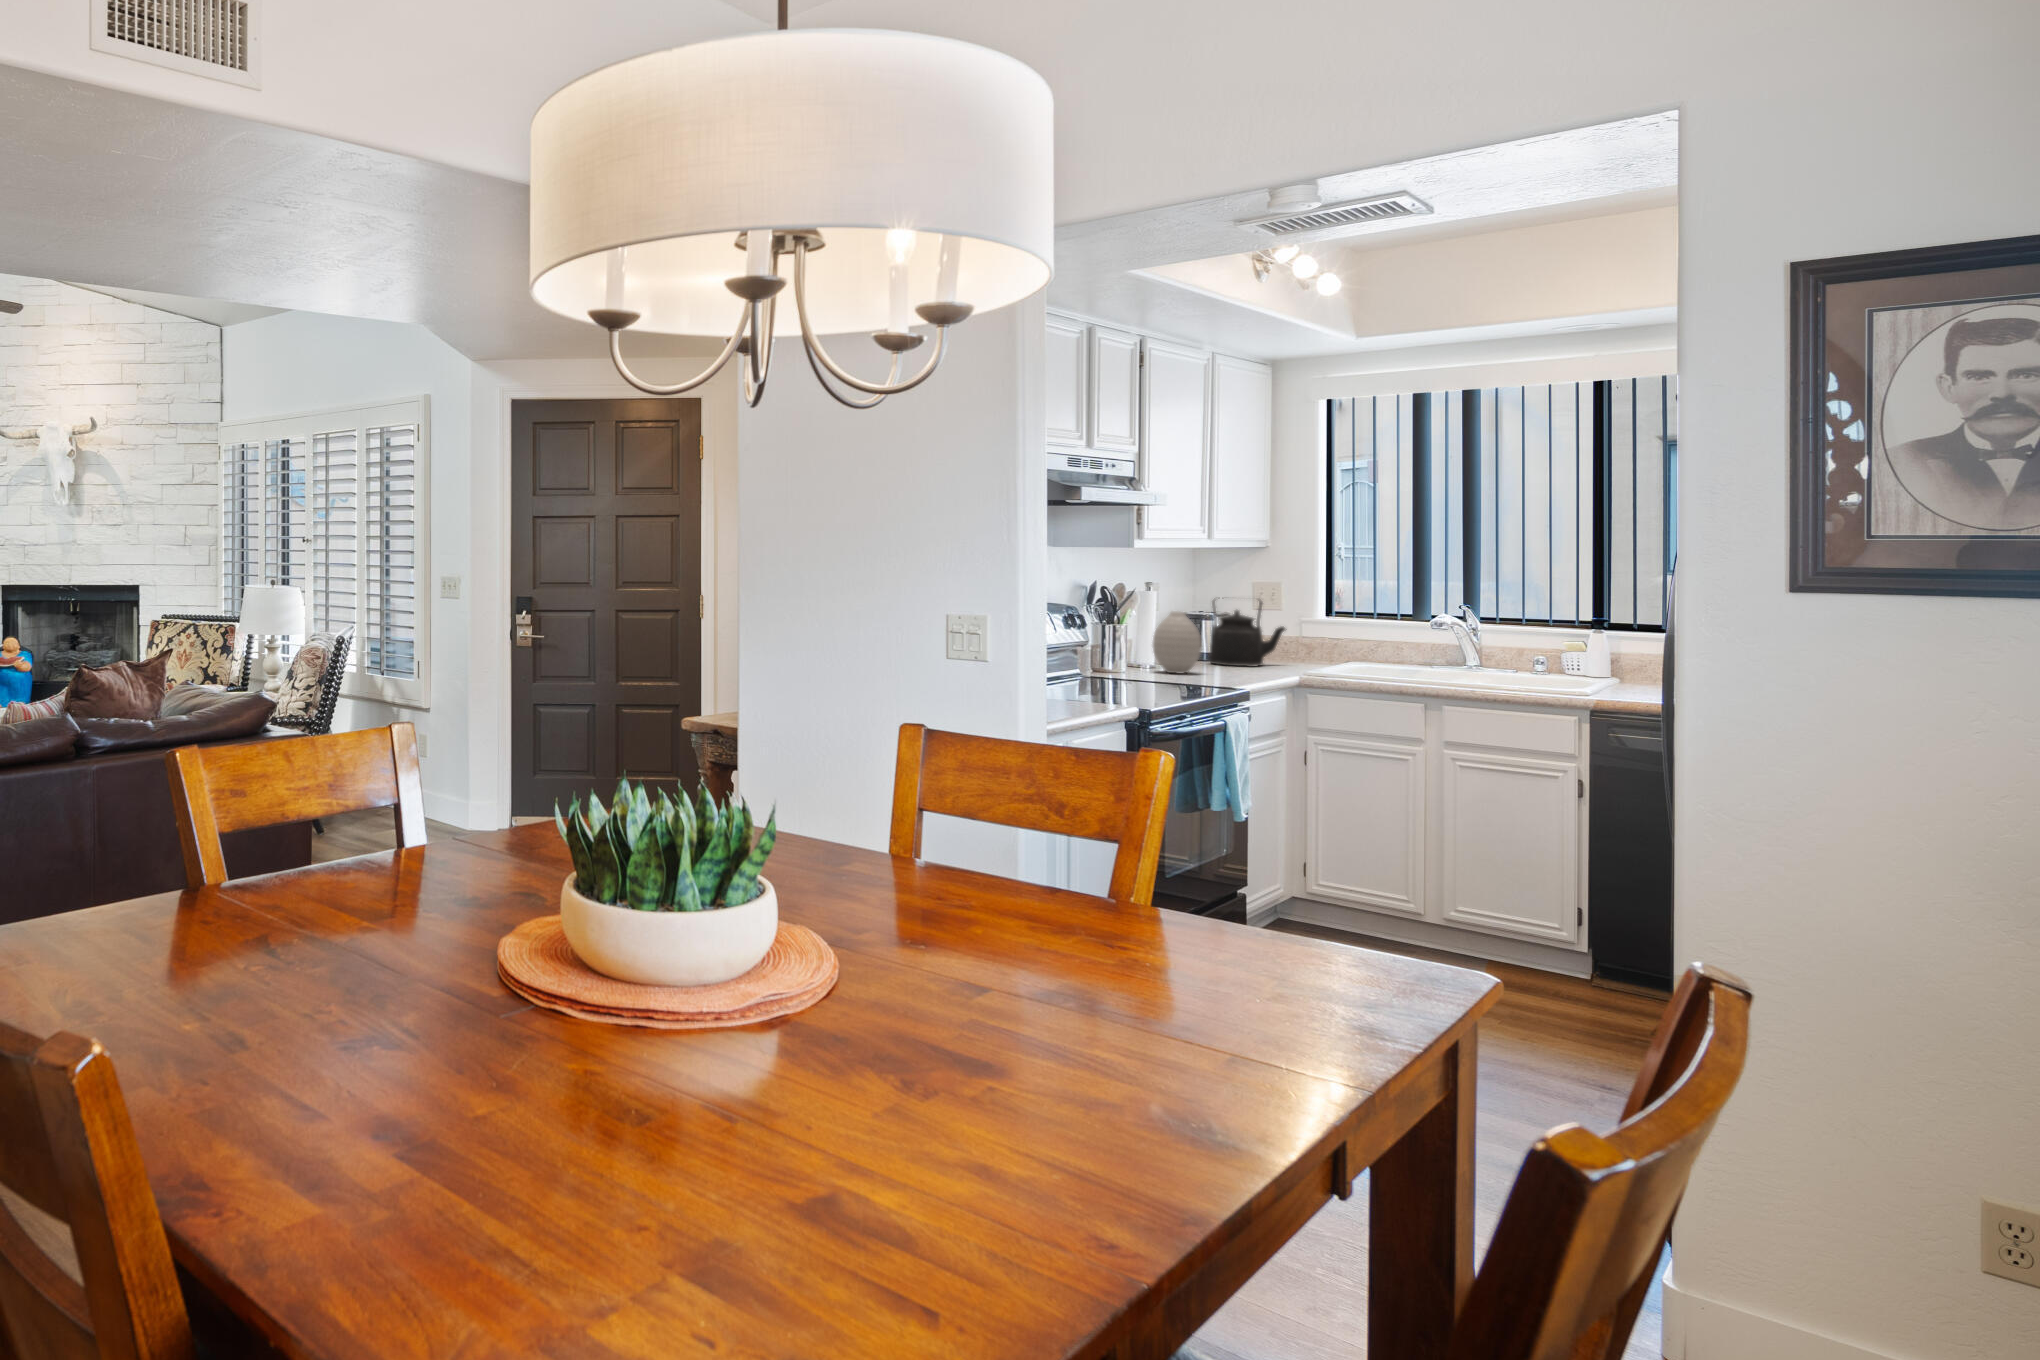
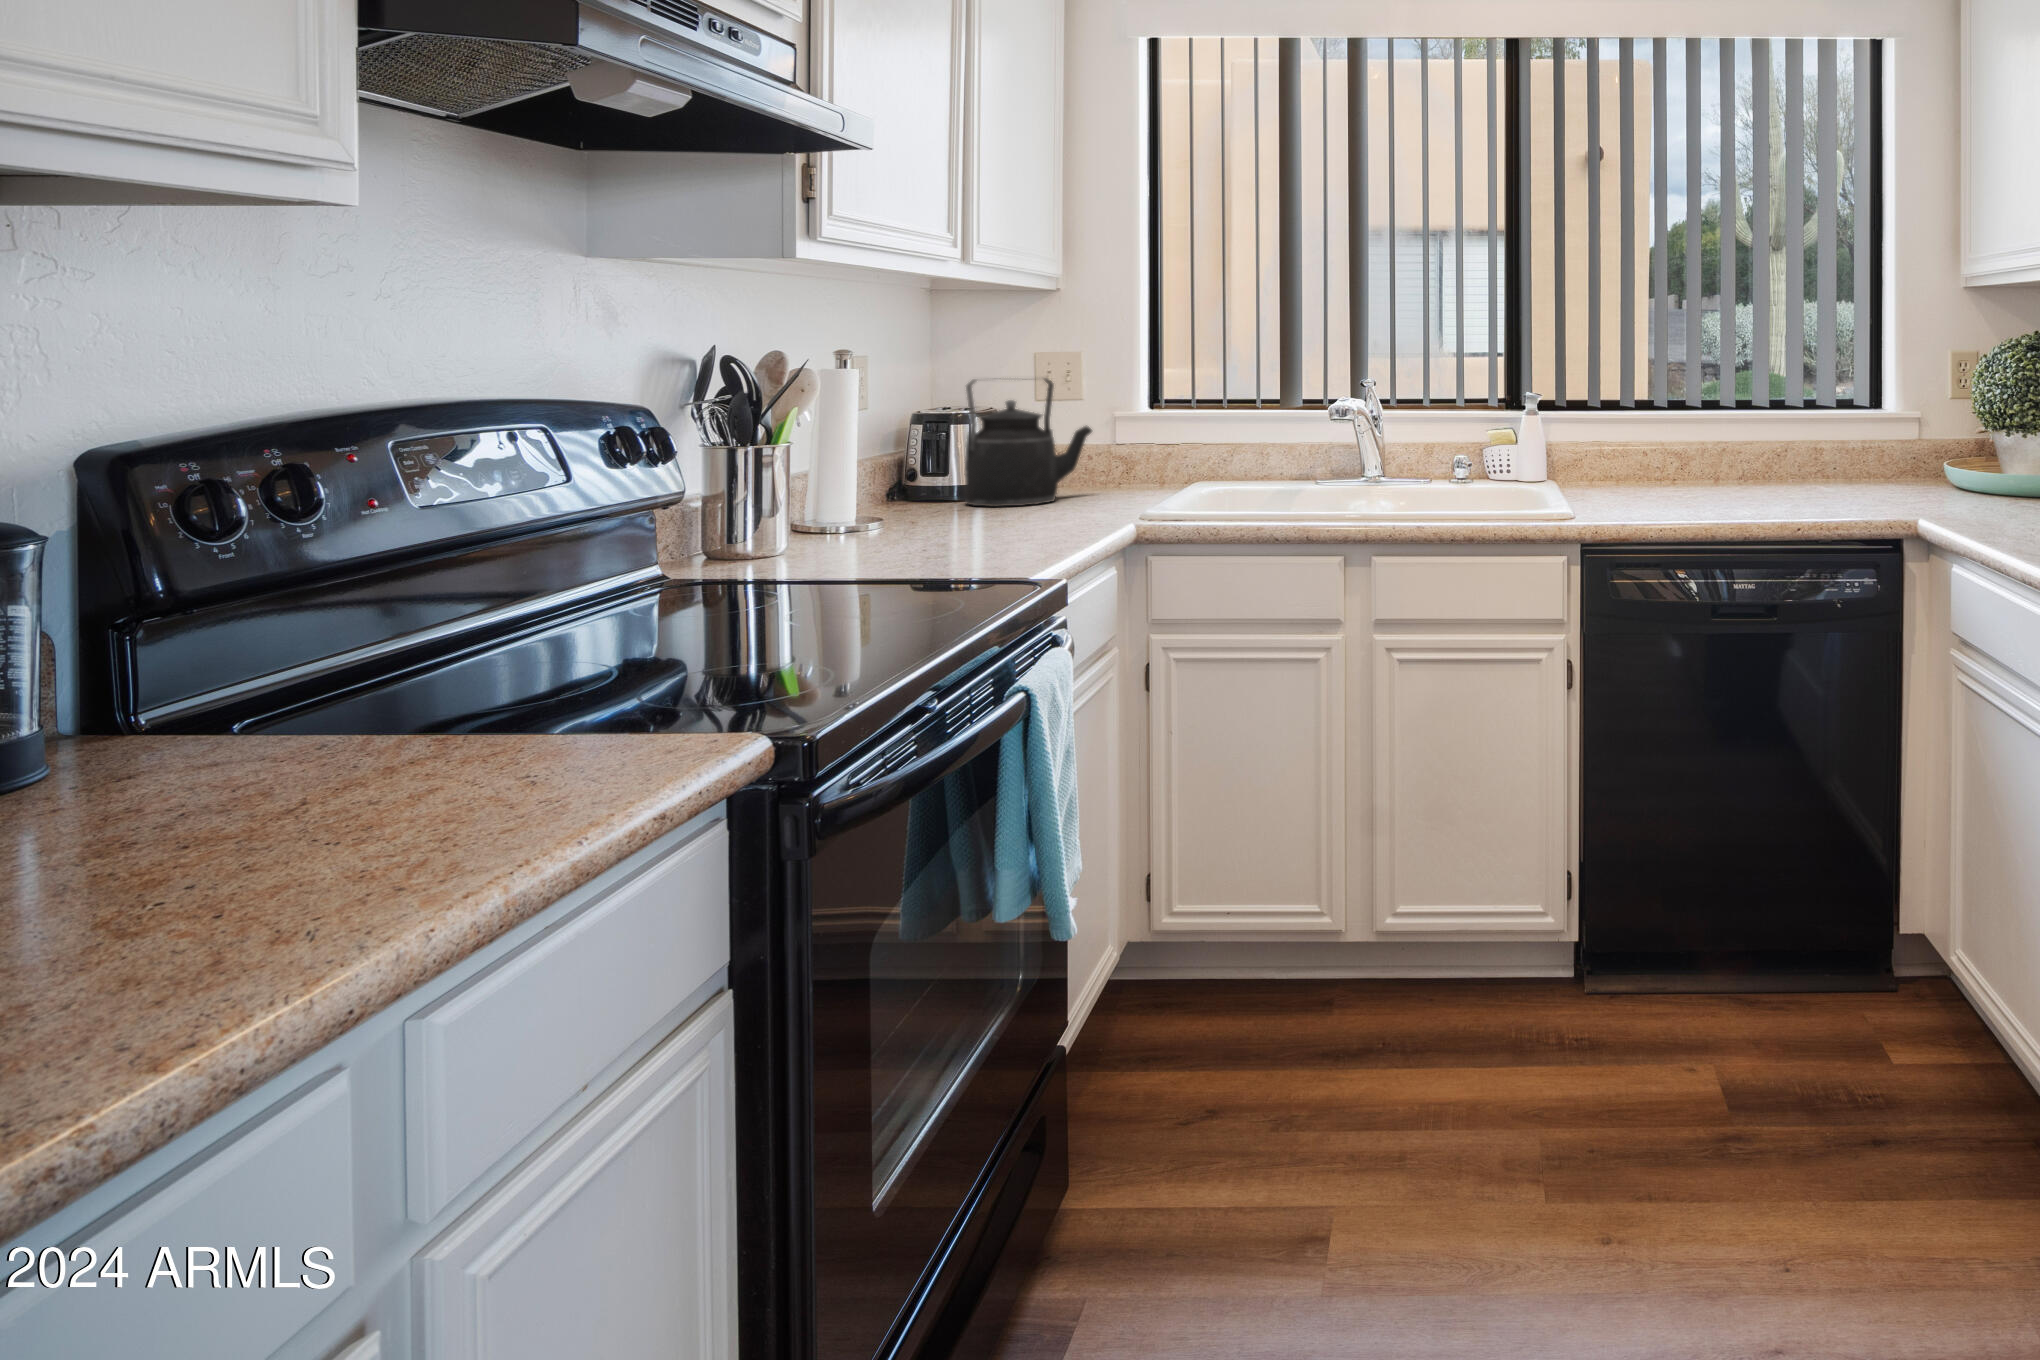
vase: present [1153,611,1202,674] -> none [847,409,952,543]

